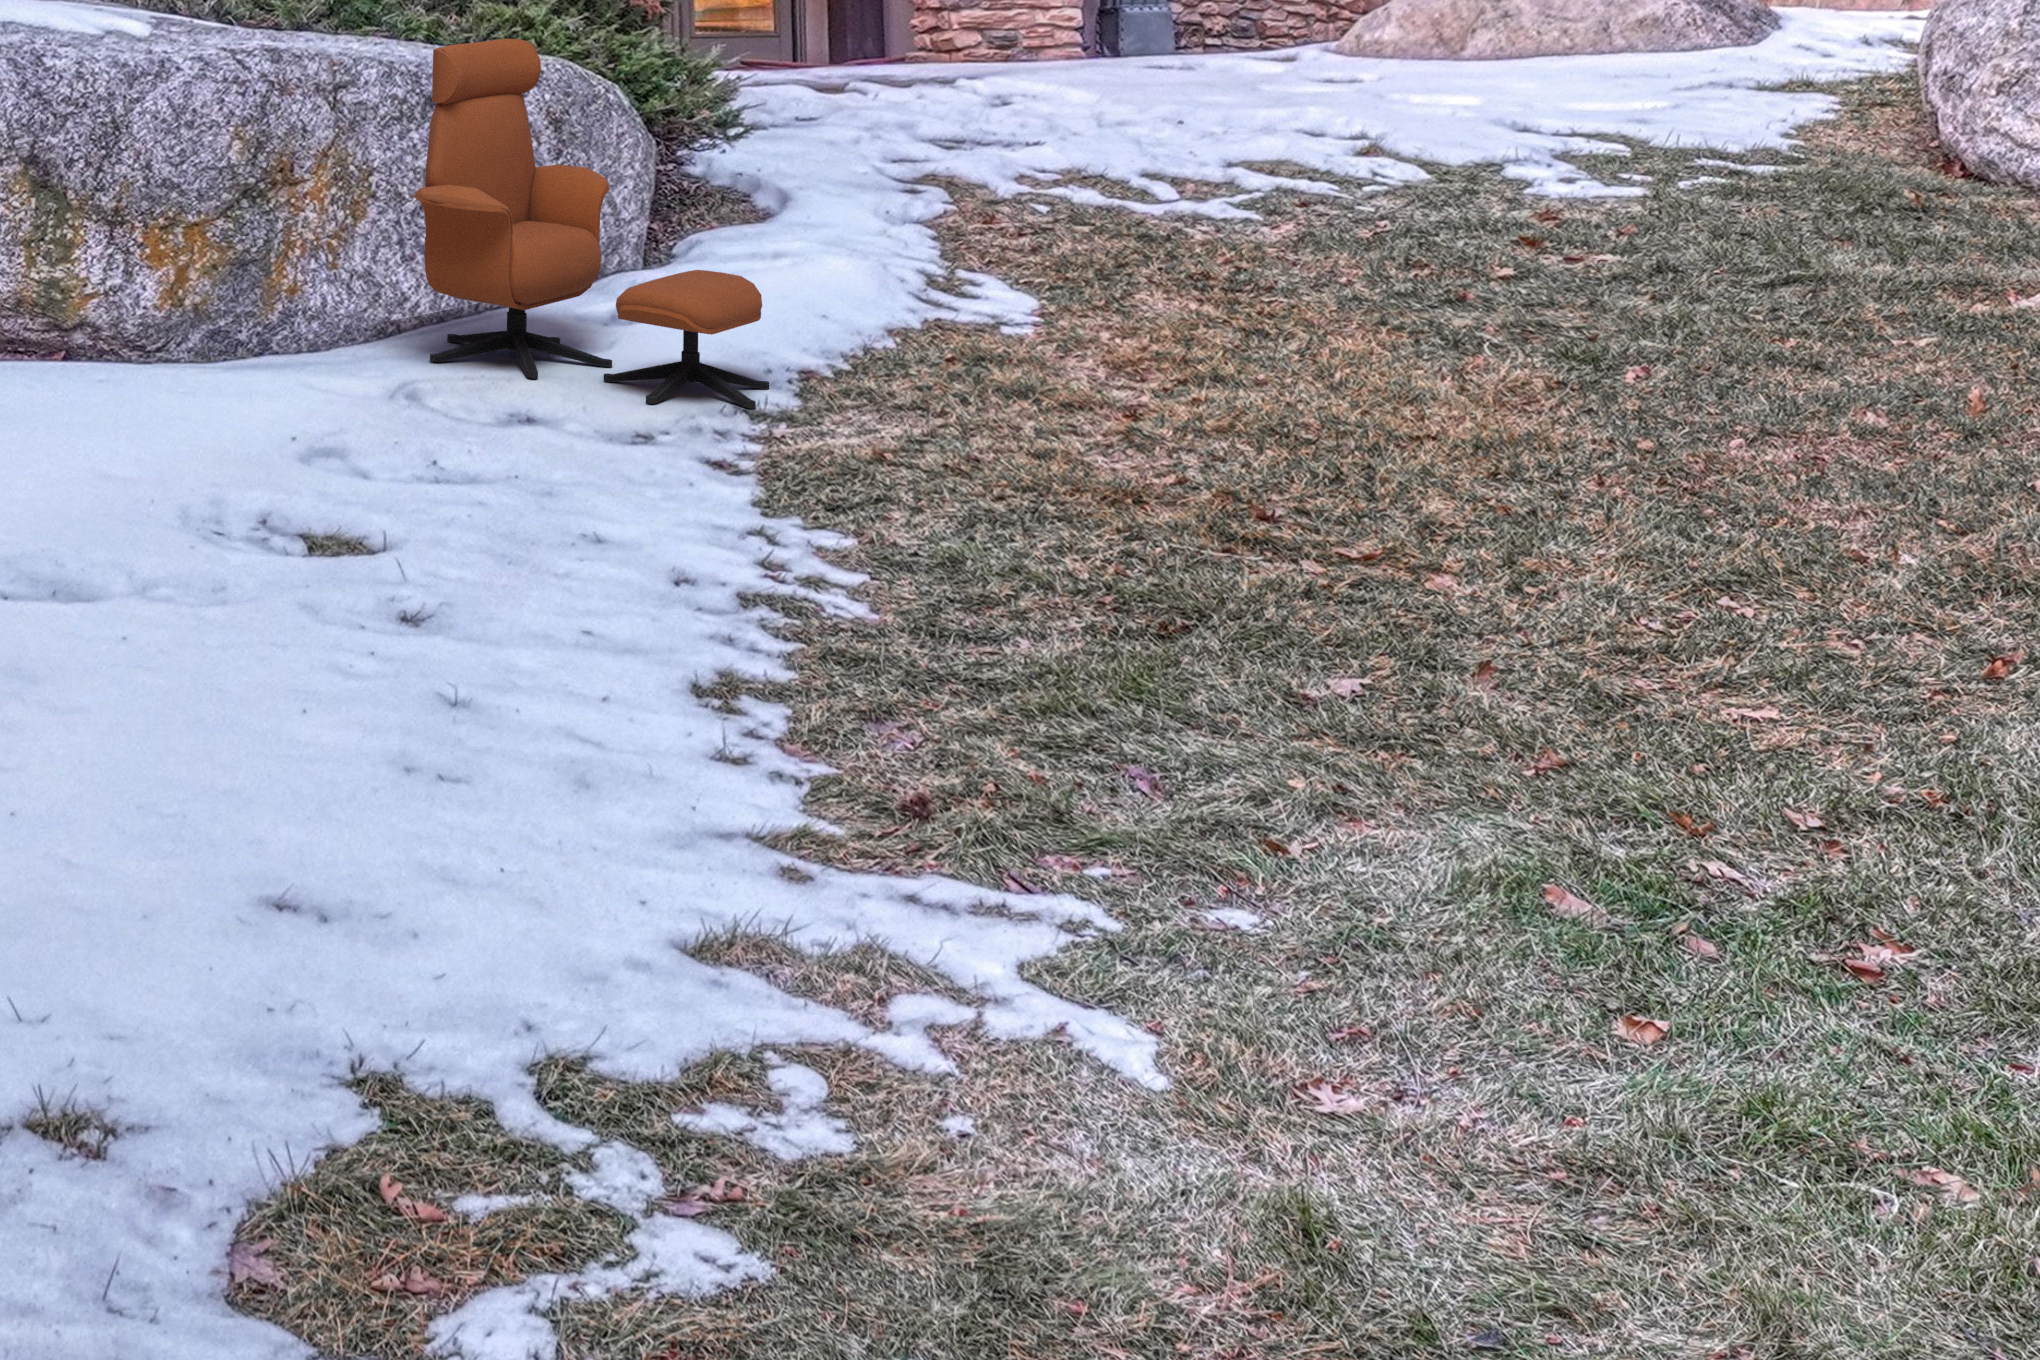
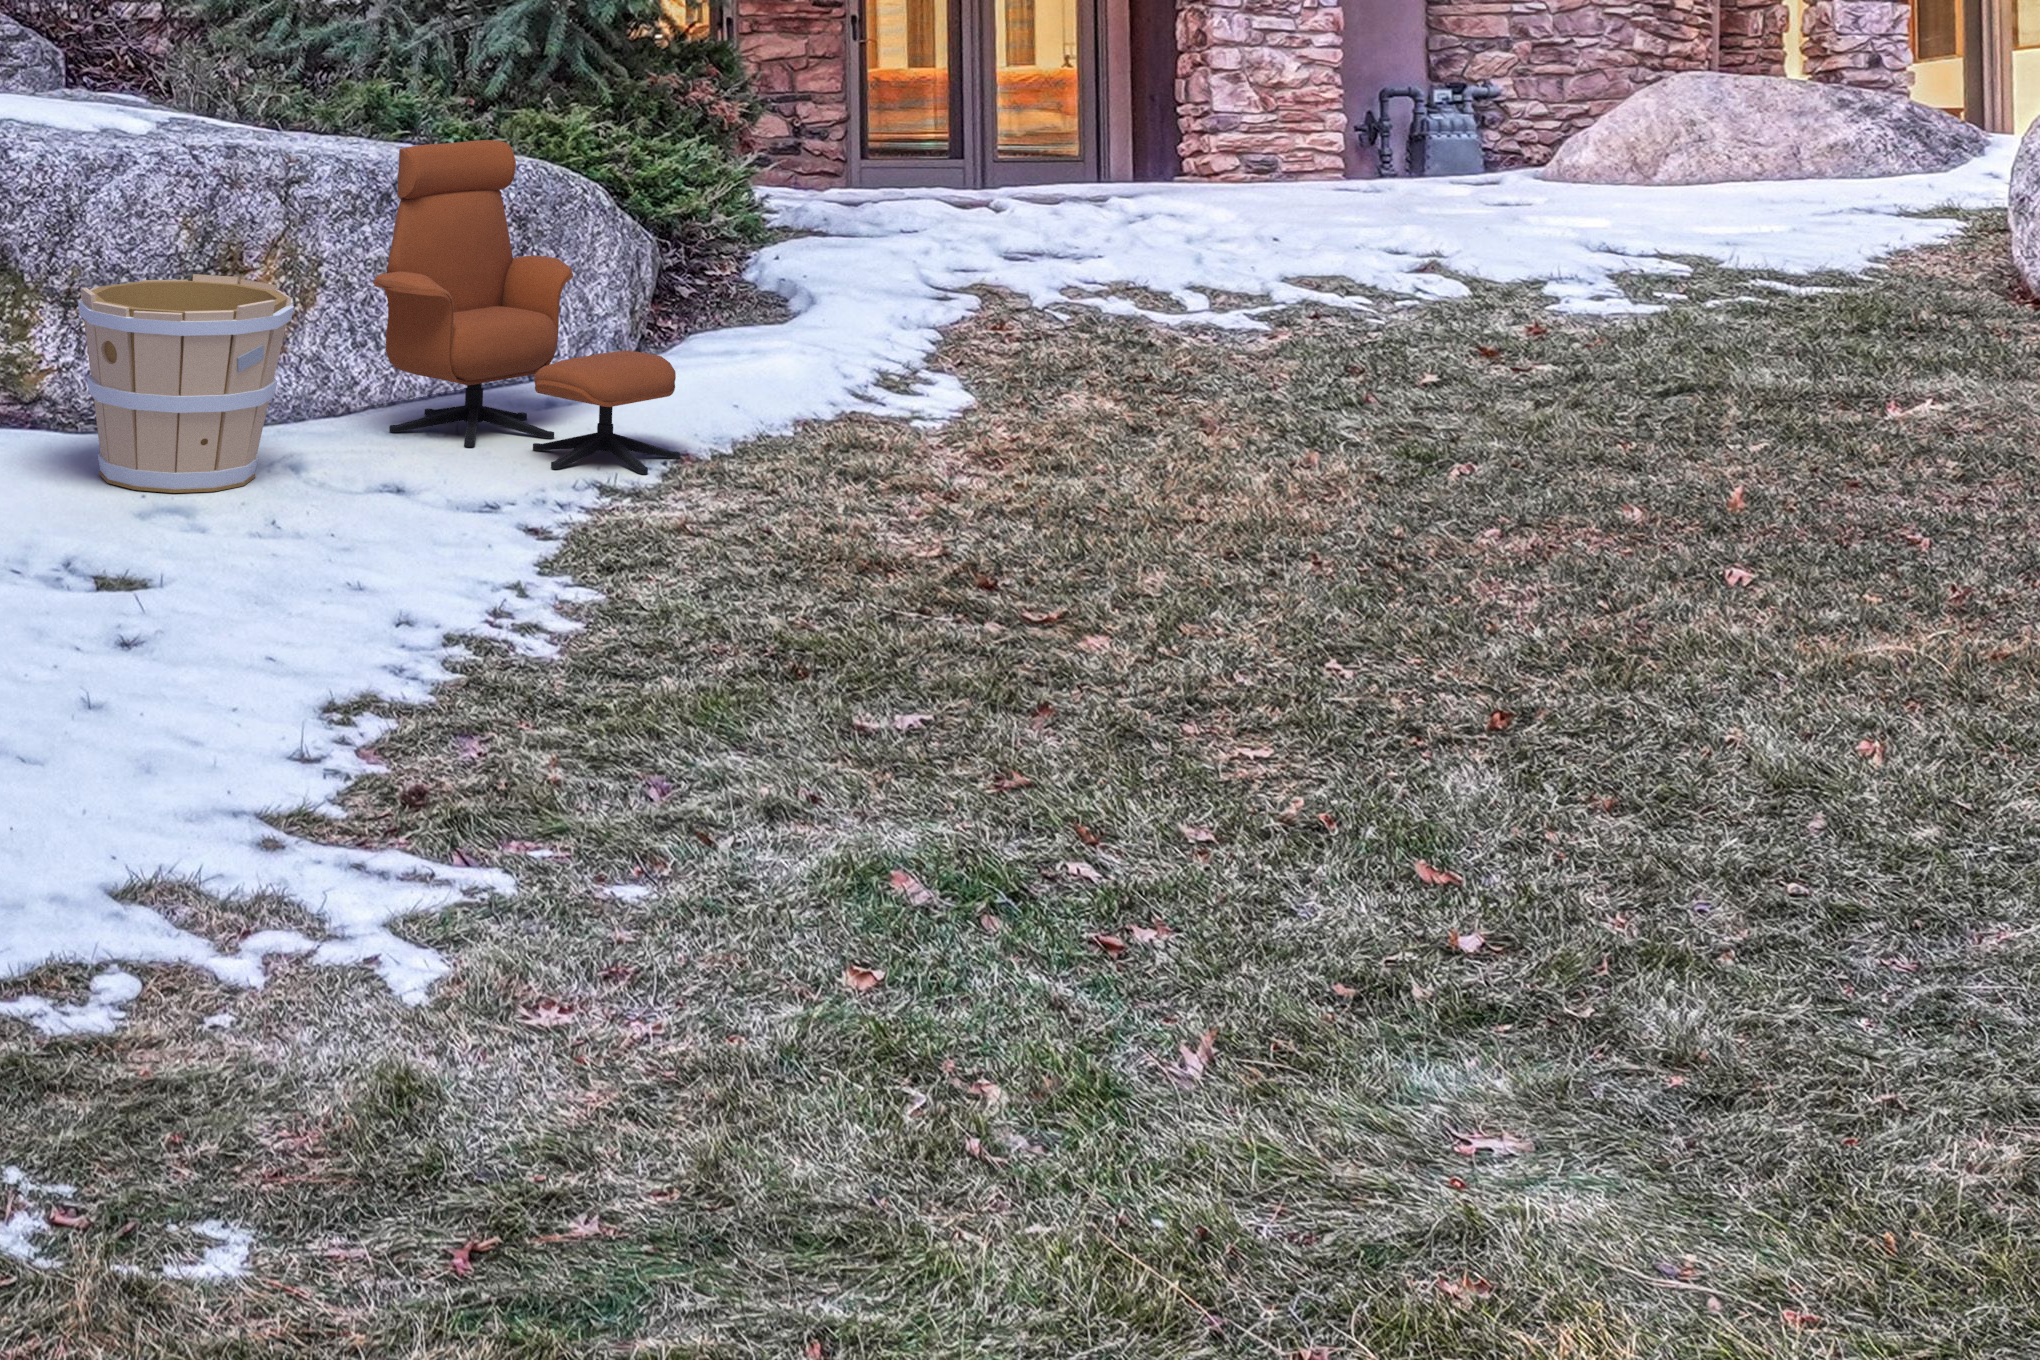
wooden bucket: none [137,191,377,441] -> present [78,274,294,493]

